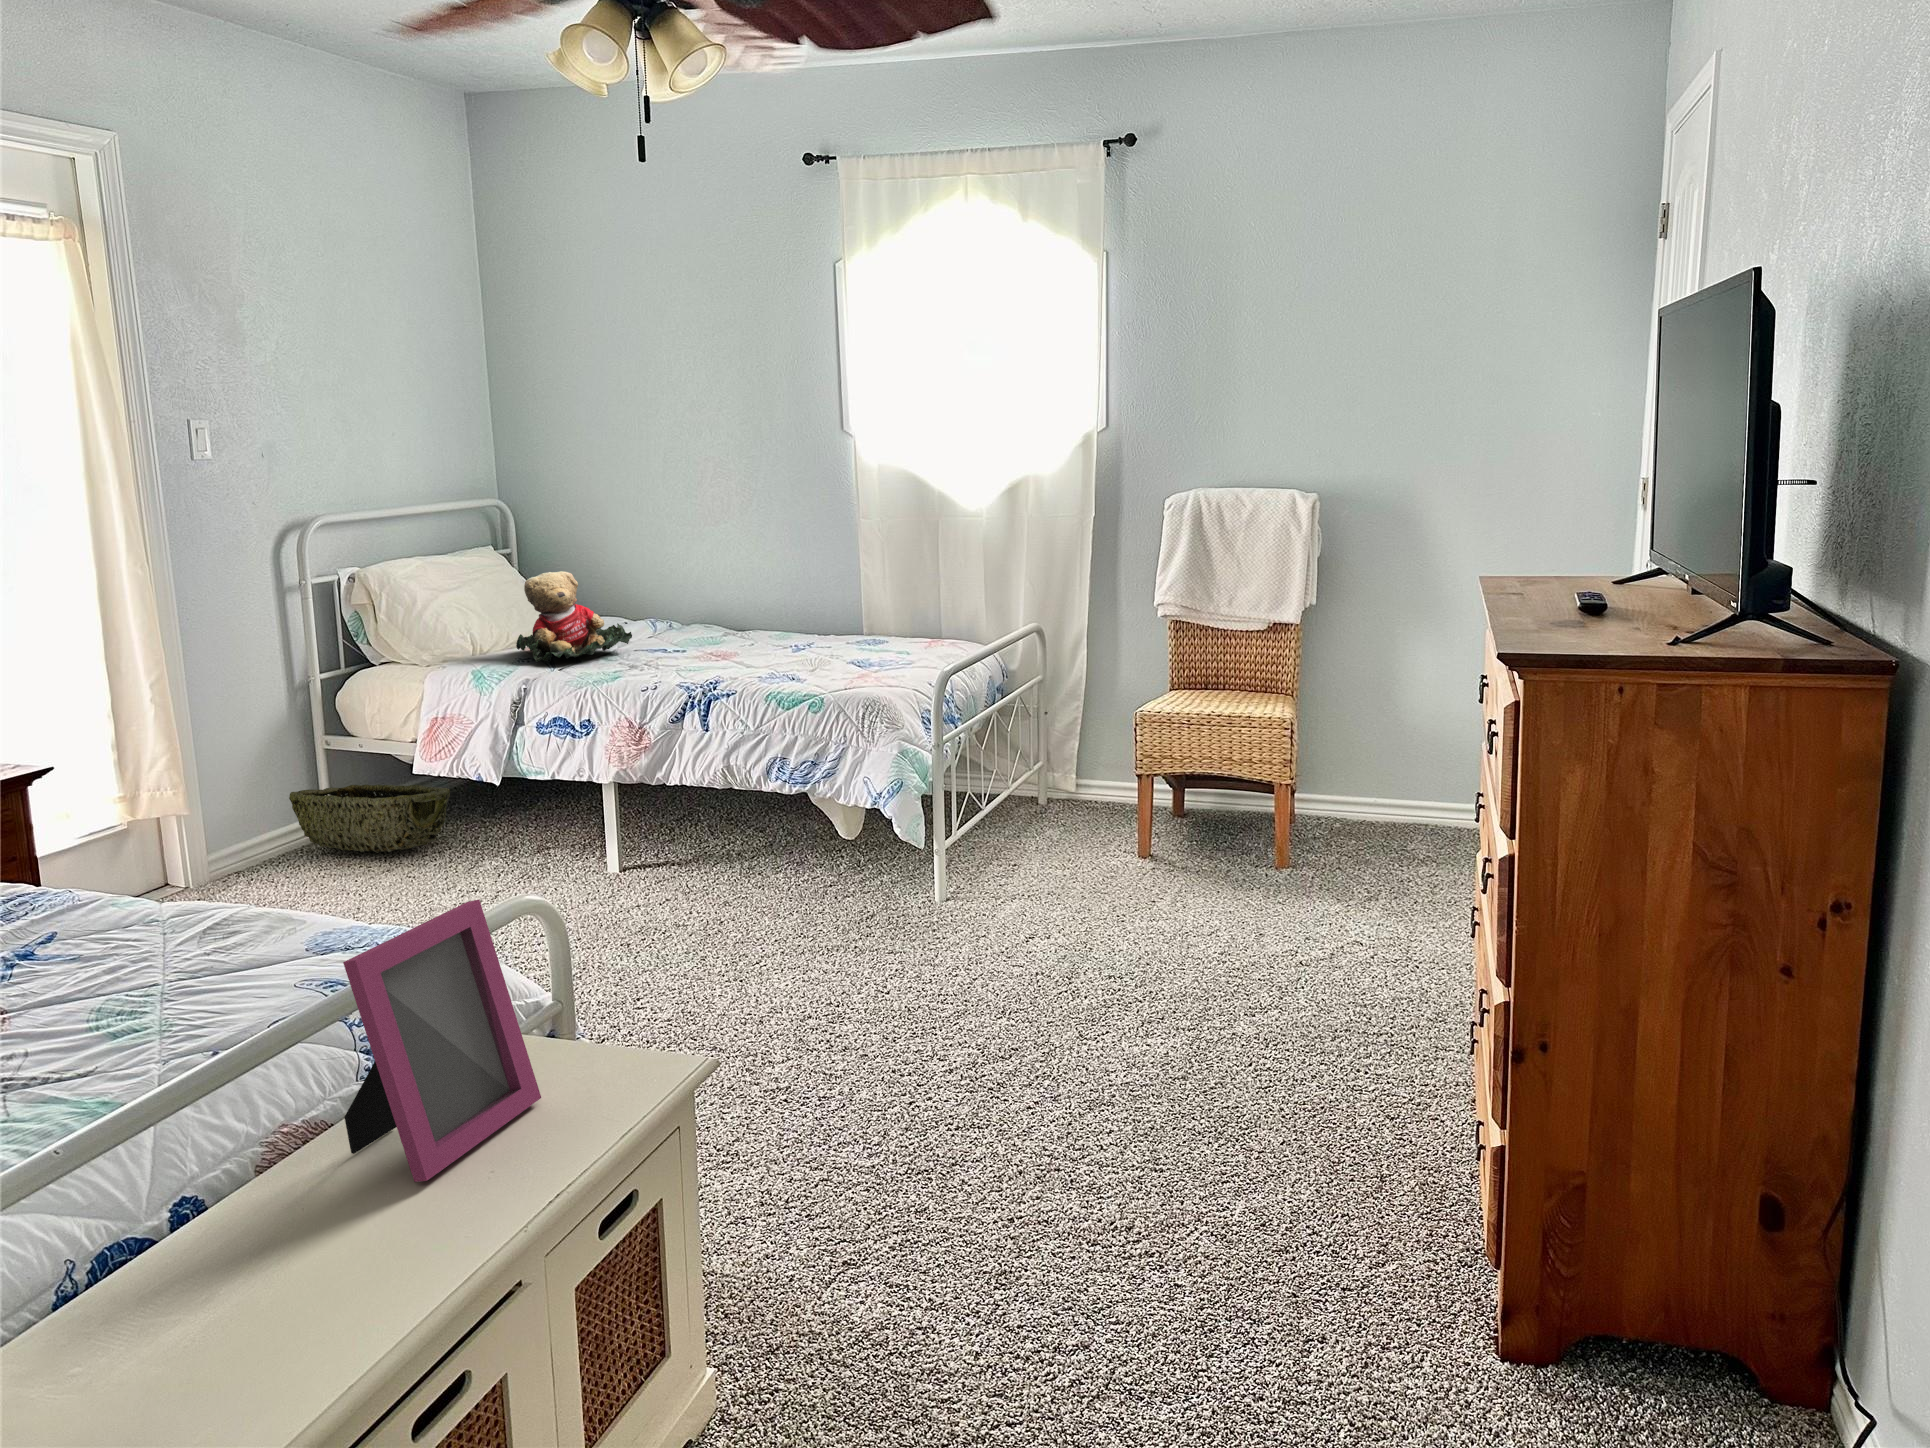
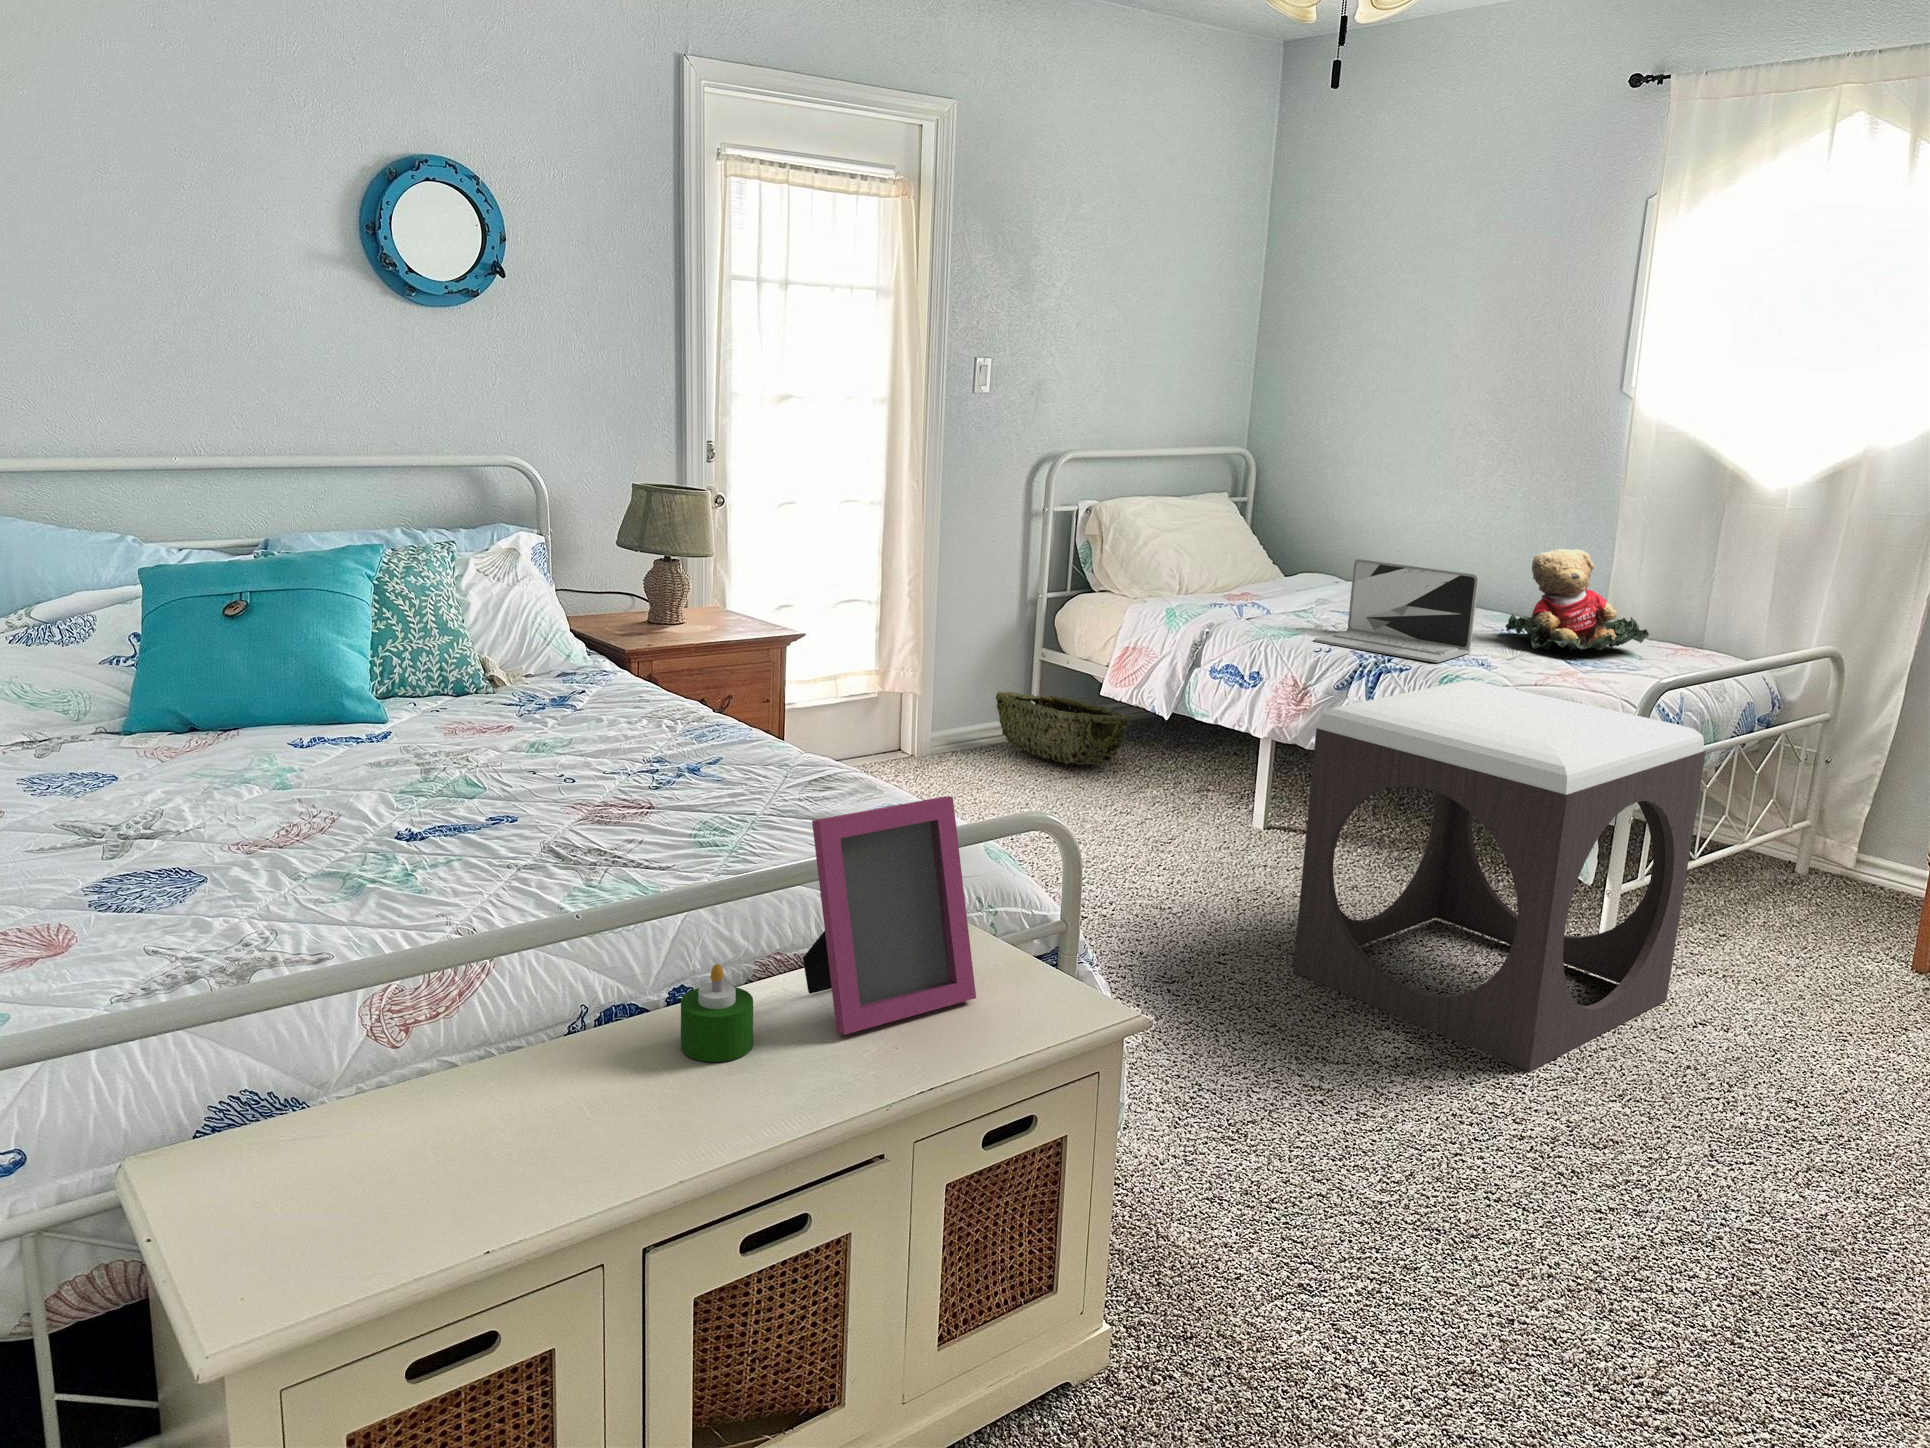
teddy bear: present [516,571,632,662] -> present [1505,548,1649,651]
laptop: none [638,601,776,685] -> present [1315,559,1479,662]
footstool: none [694,695,1000,1017] -> present [1293,680,1706,1072]
candle: none [226,1153,325,1270] -> present [681,964,753,1062]

